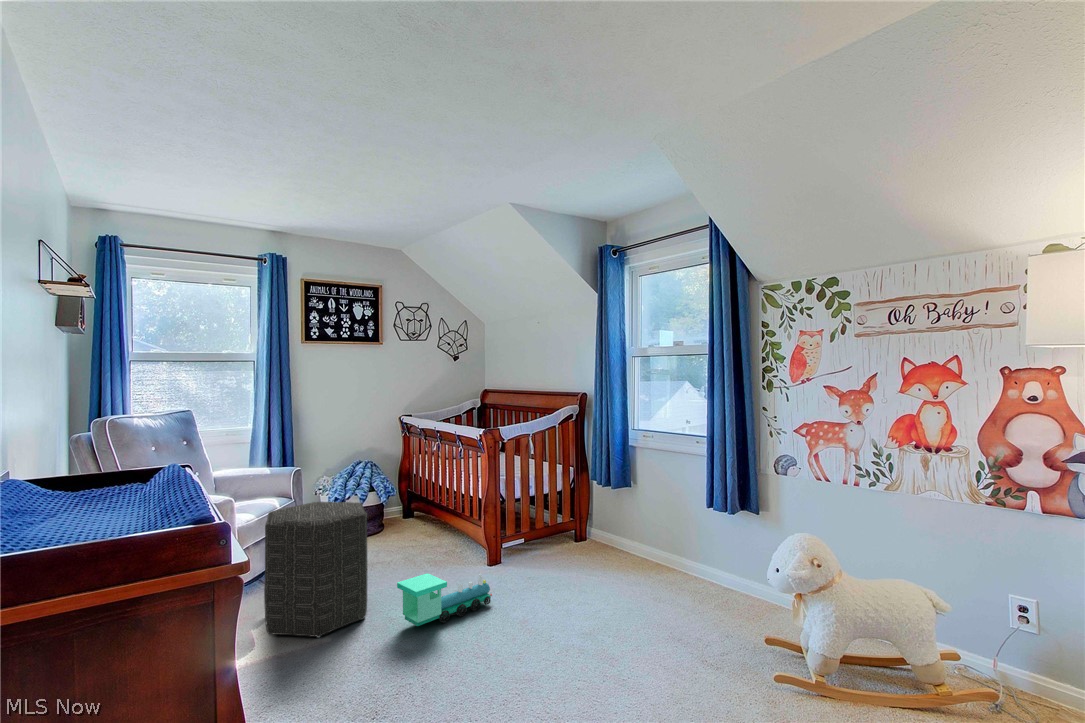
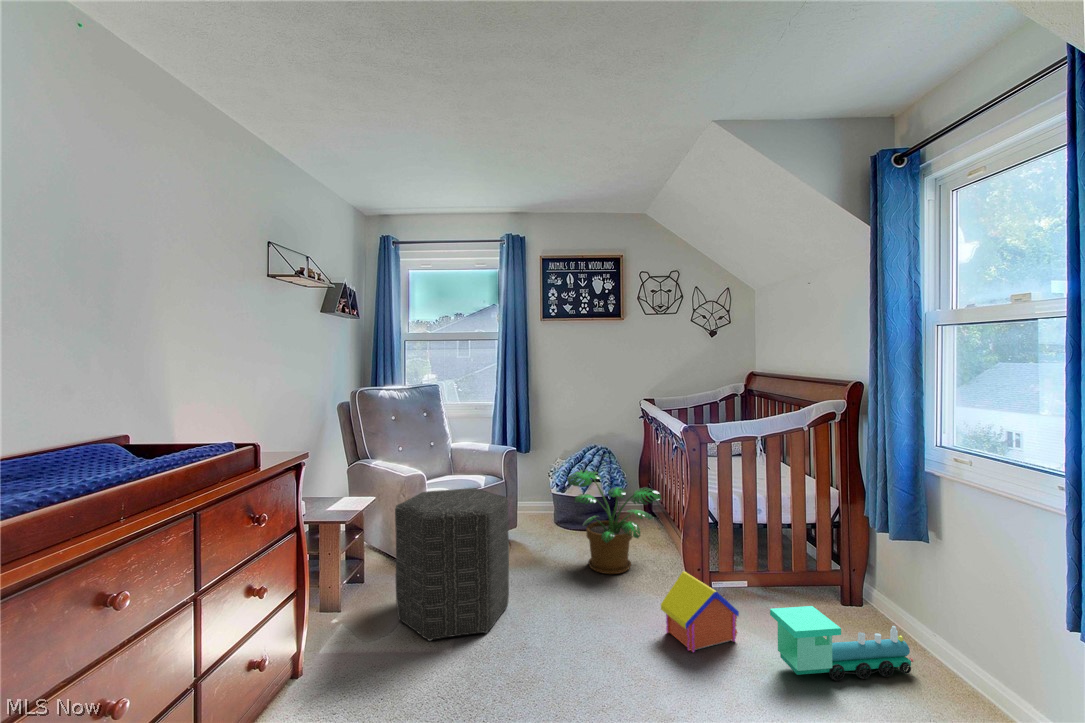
potted plant: none [364,479,459,562] -> present [567,470,661,574]
toy house: none [490,535,539,586] -> present [661,571,739,652]
toy train: present [397,573,492,626] -> present [770,606,914,680]

